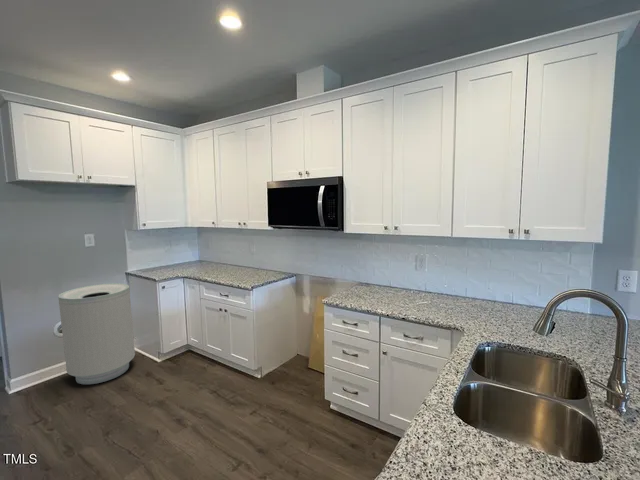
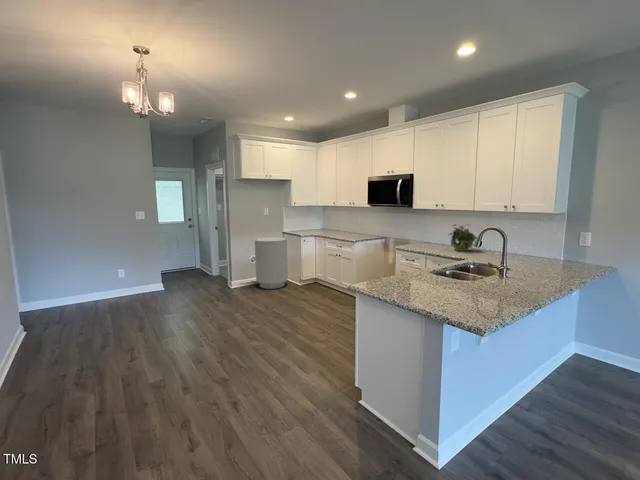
potted plant: none [409,257,458,304] -> present [450,224,477,251]

